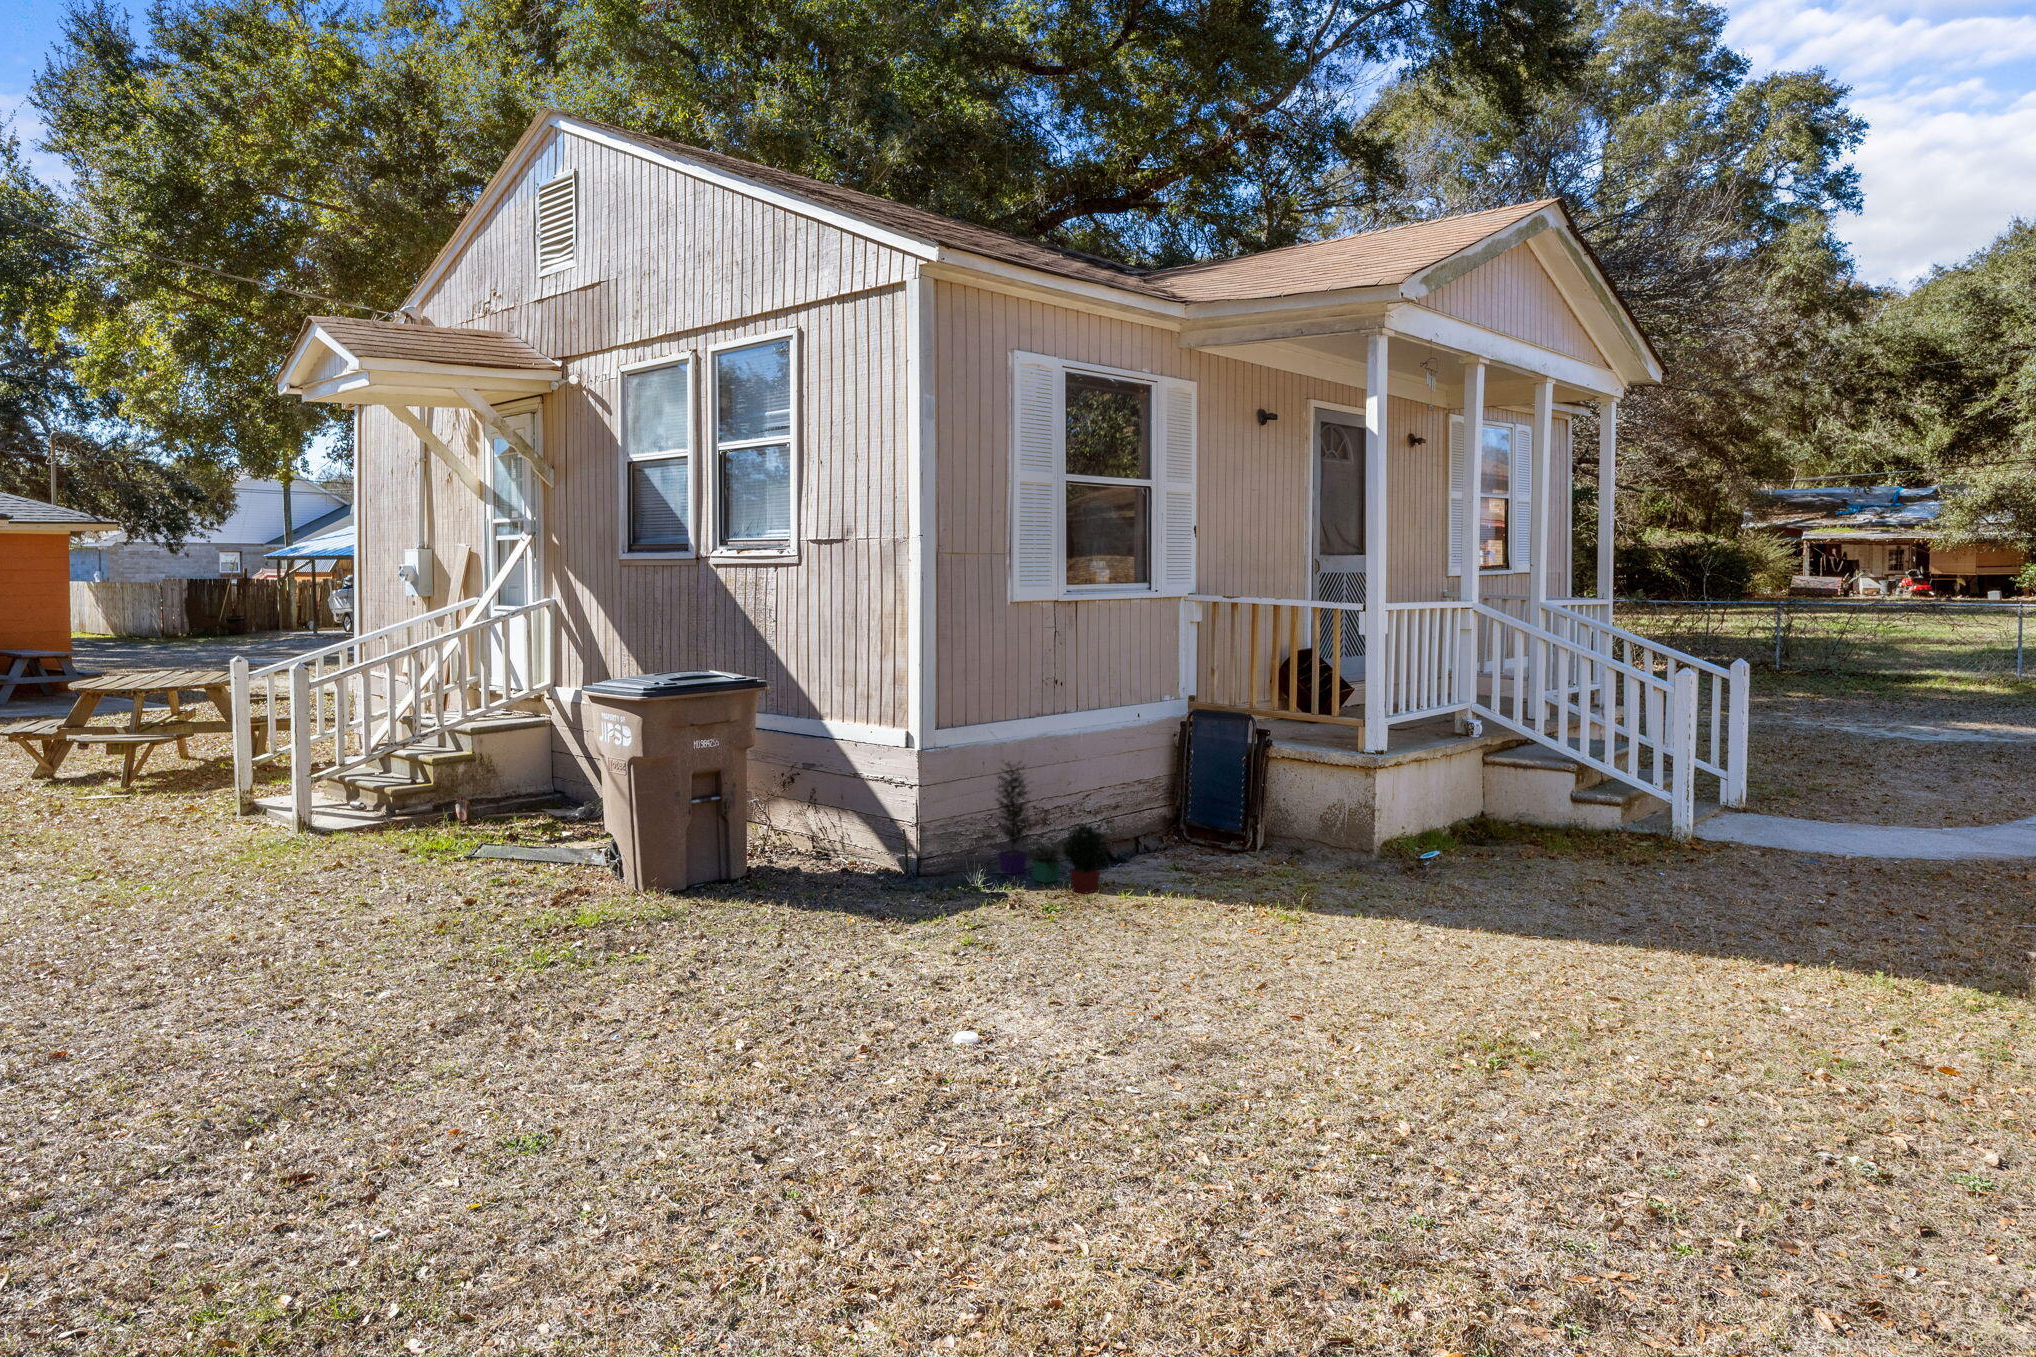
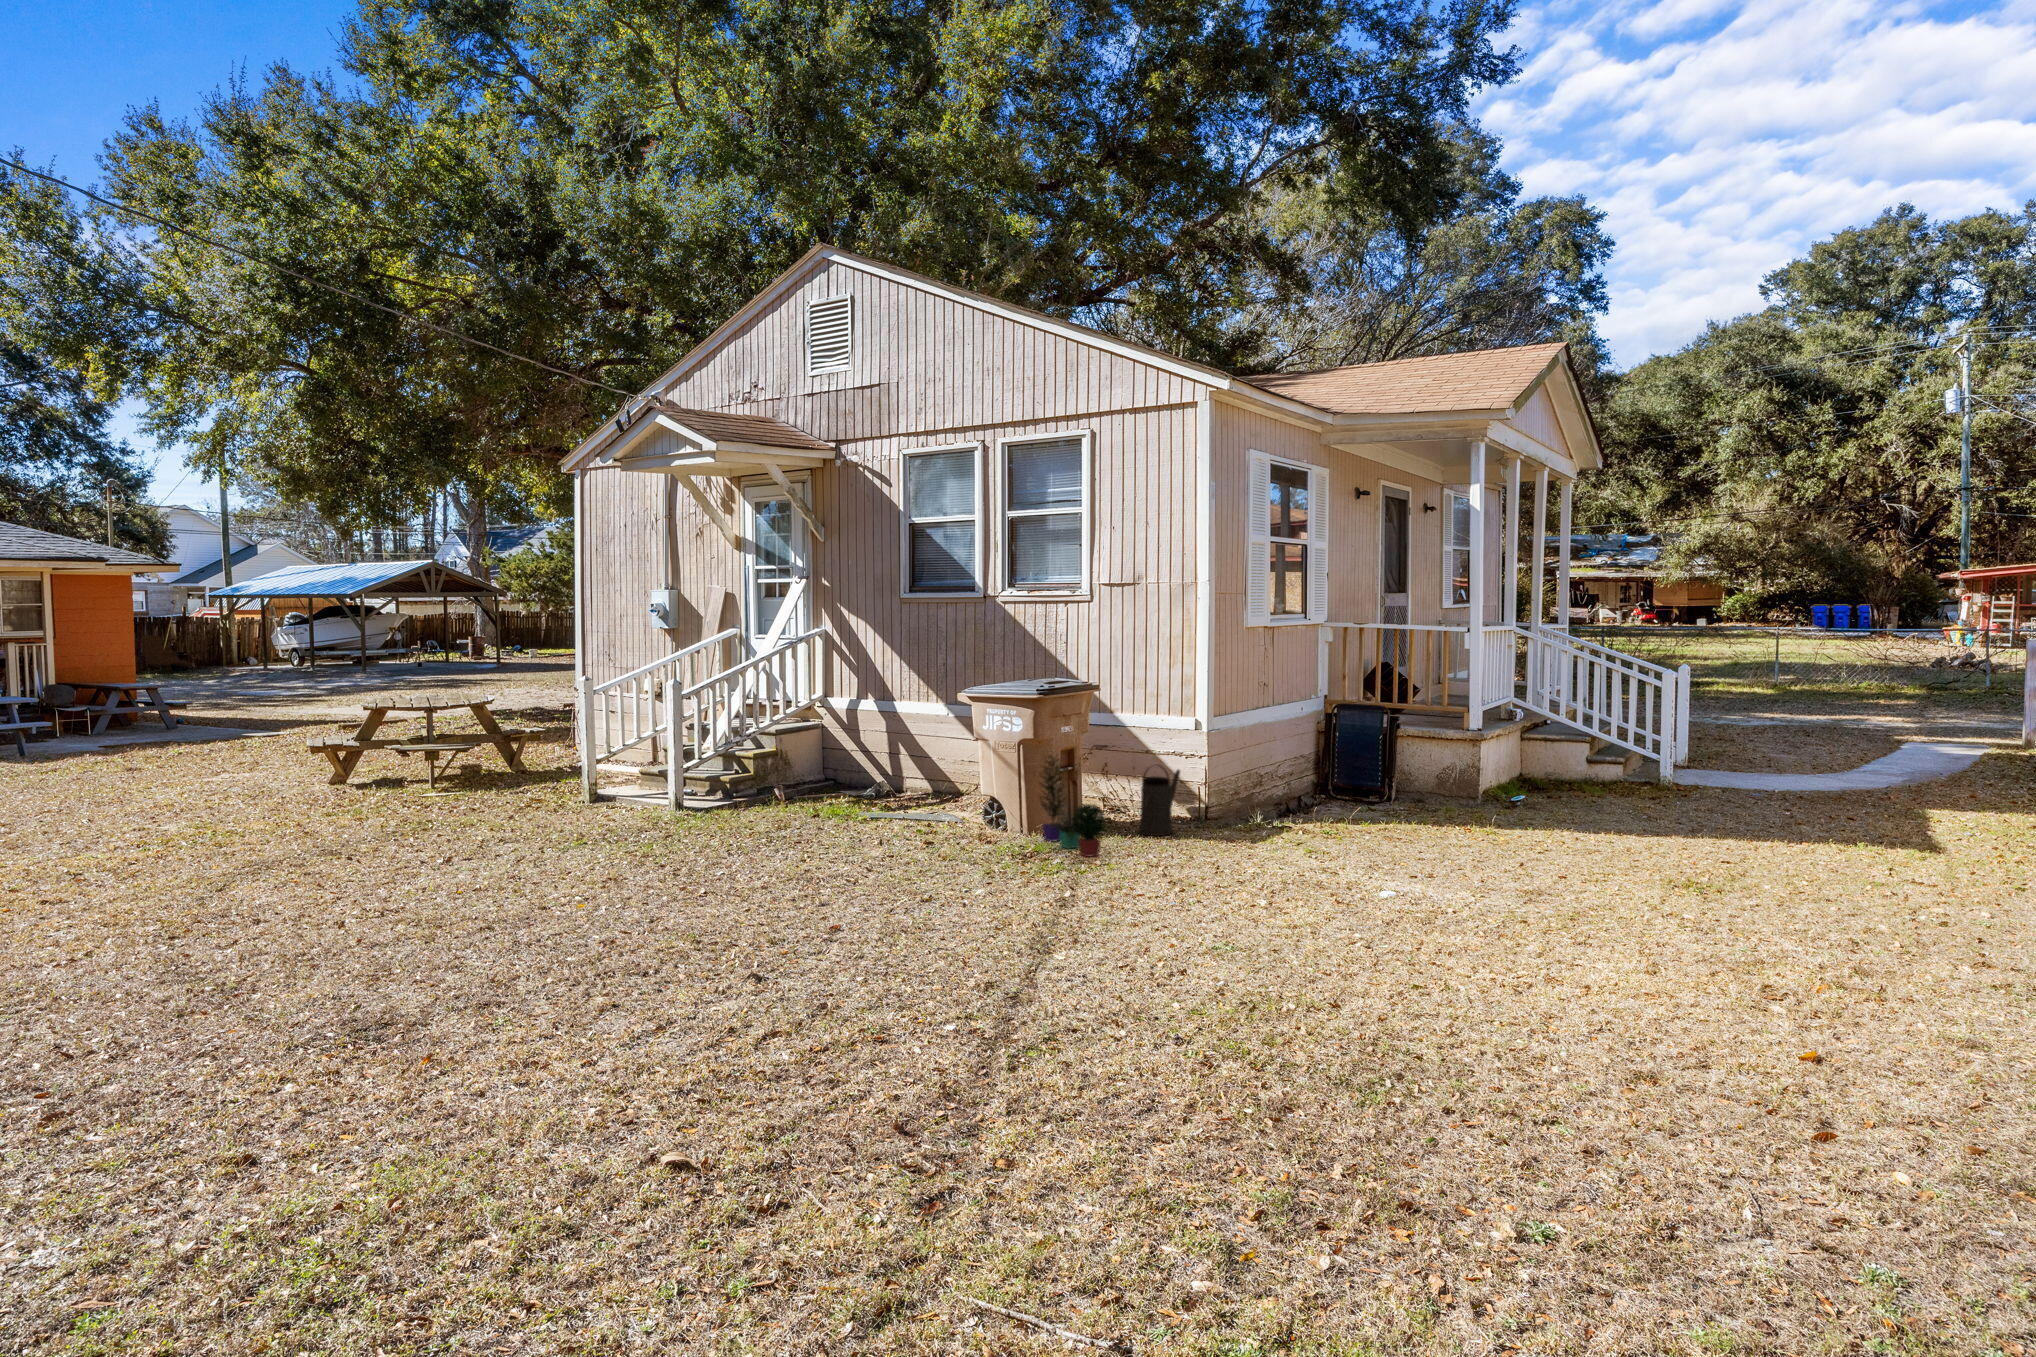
potted plant: present [996,762,1107,894] -> present [1039,755,1105,857]
watering can: none [798,796,889,898] -> present [1139,765,1180,836]

